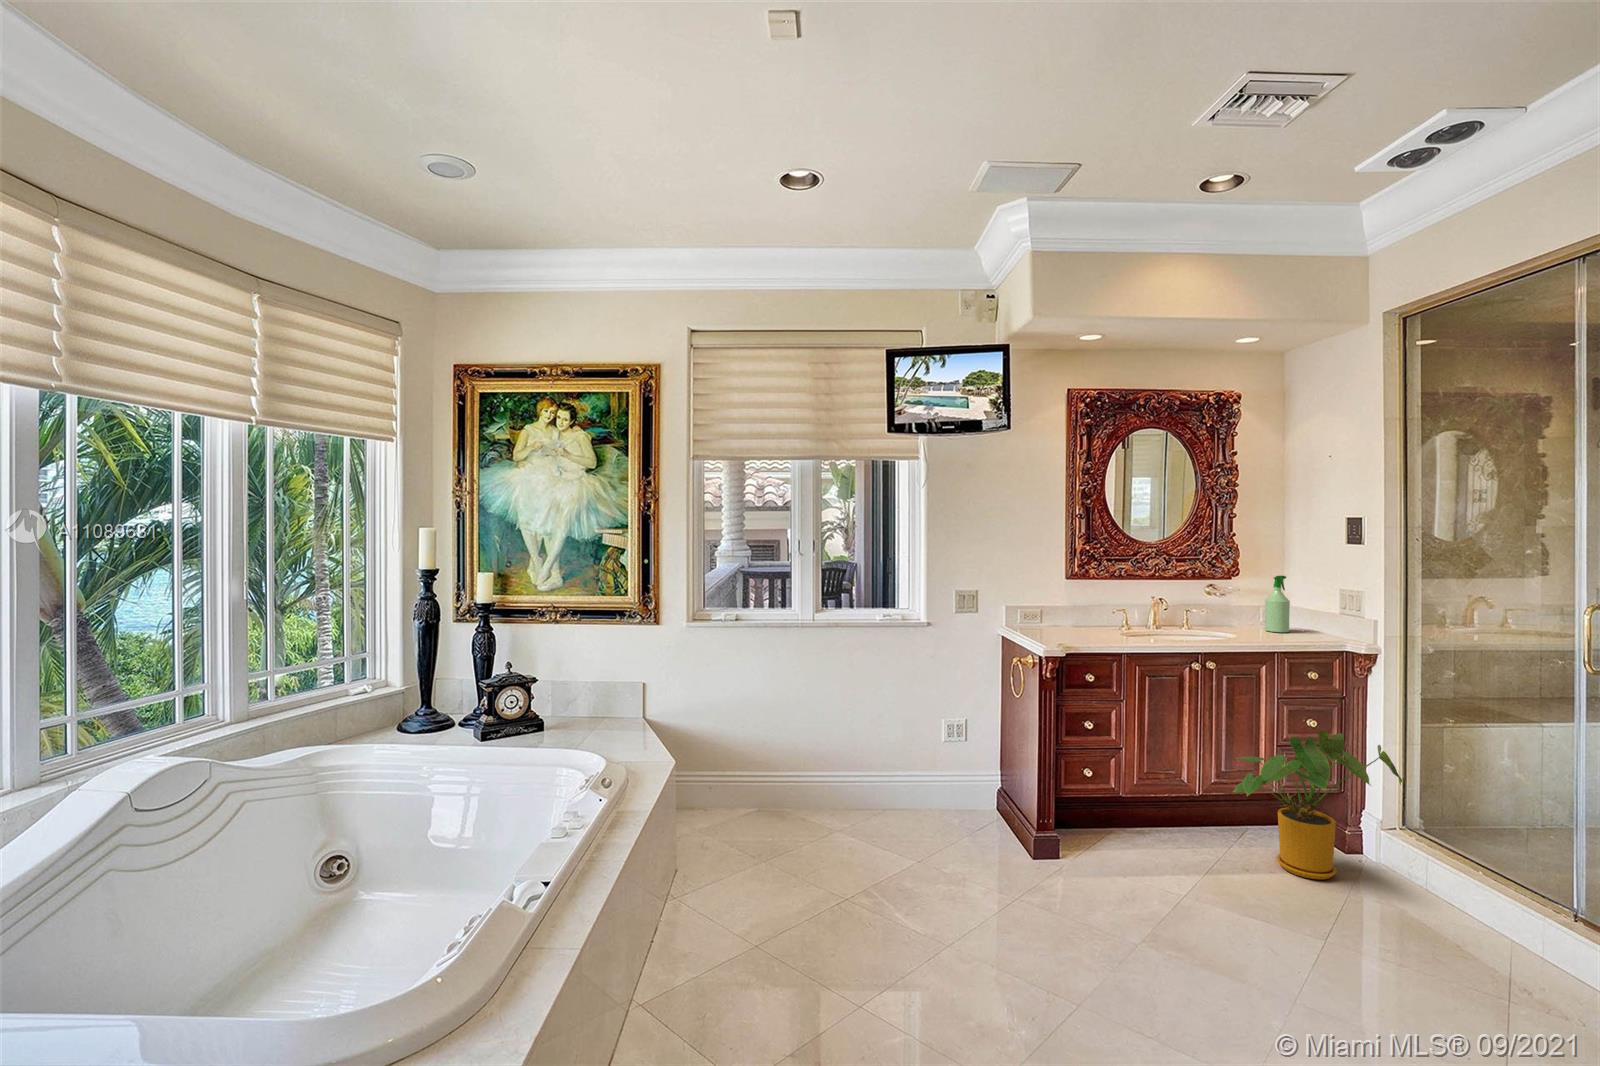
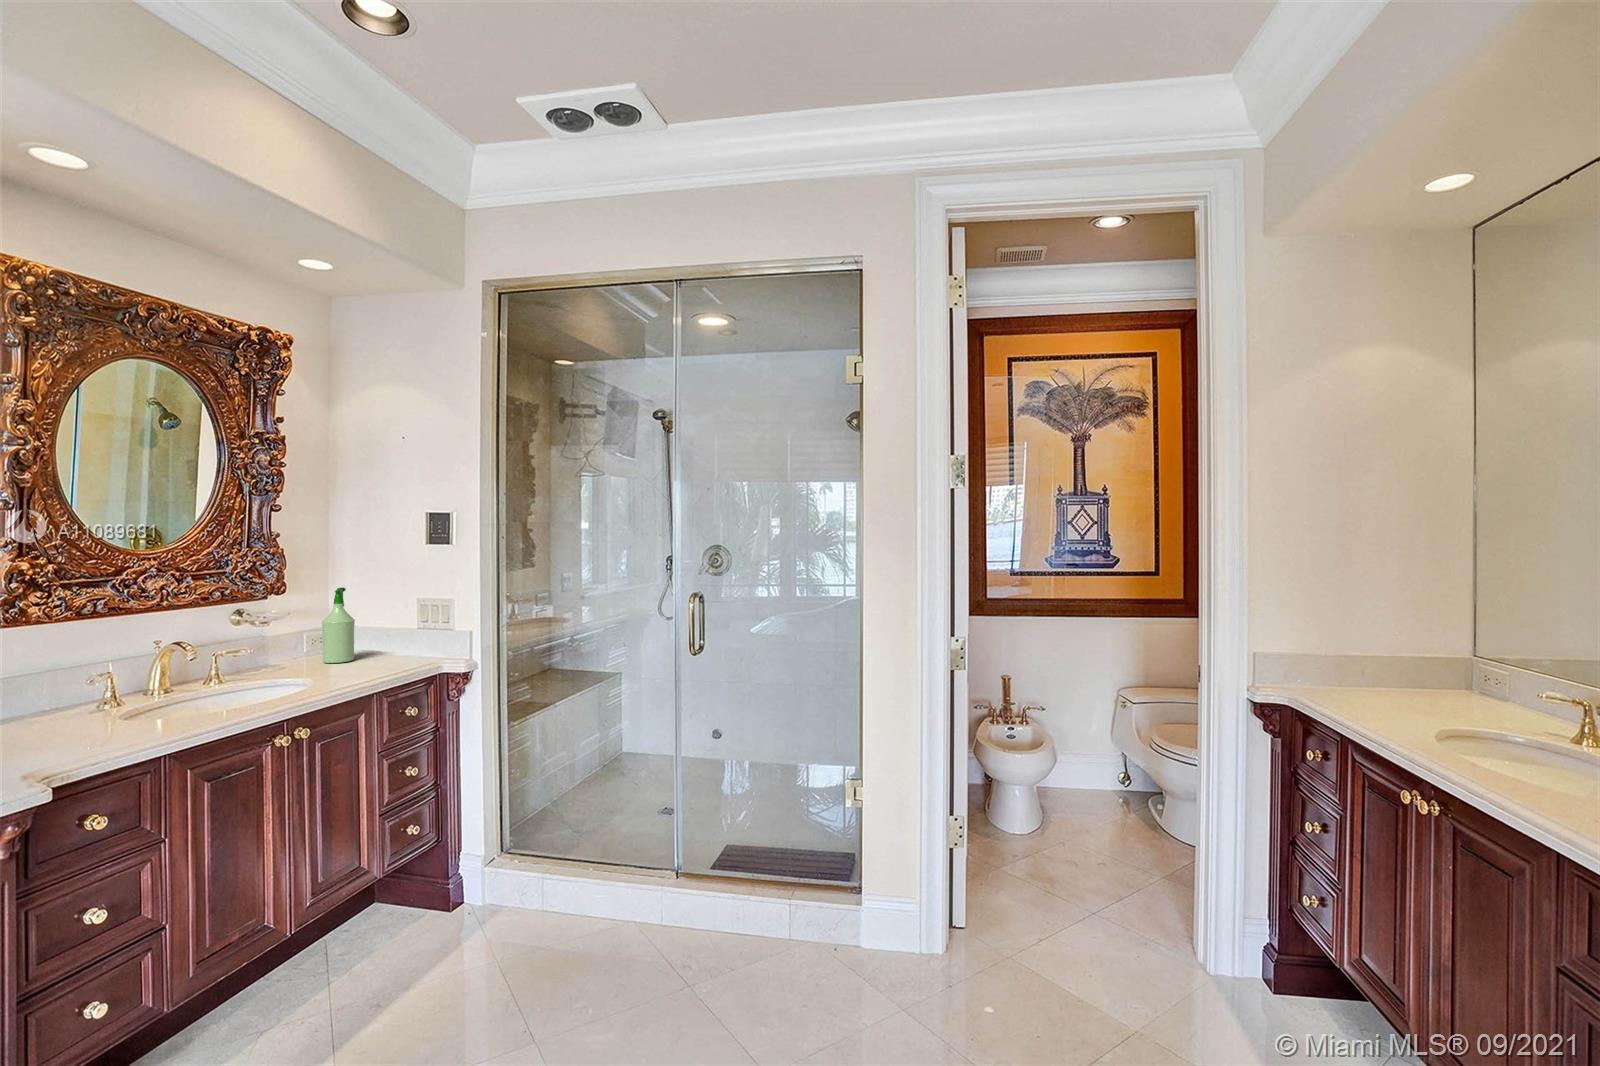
house plant: present [1233,731,1402,880] -> none [329,770,512,975]

